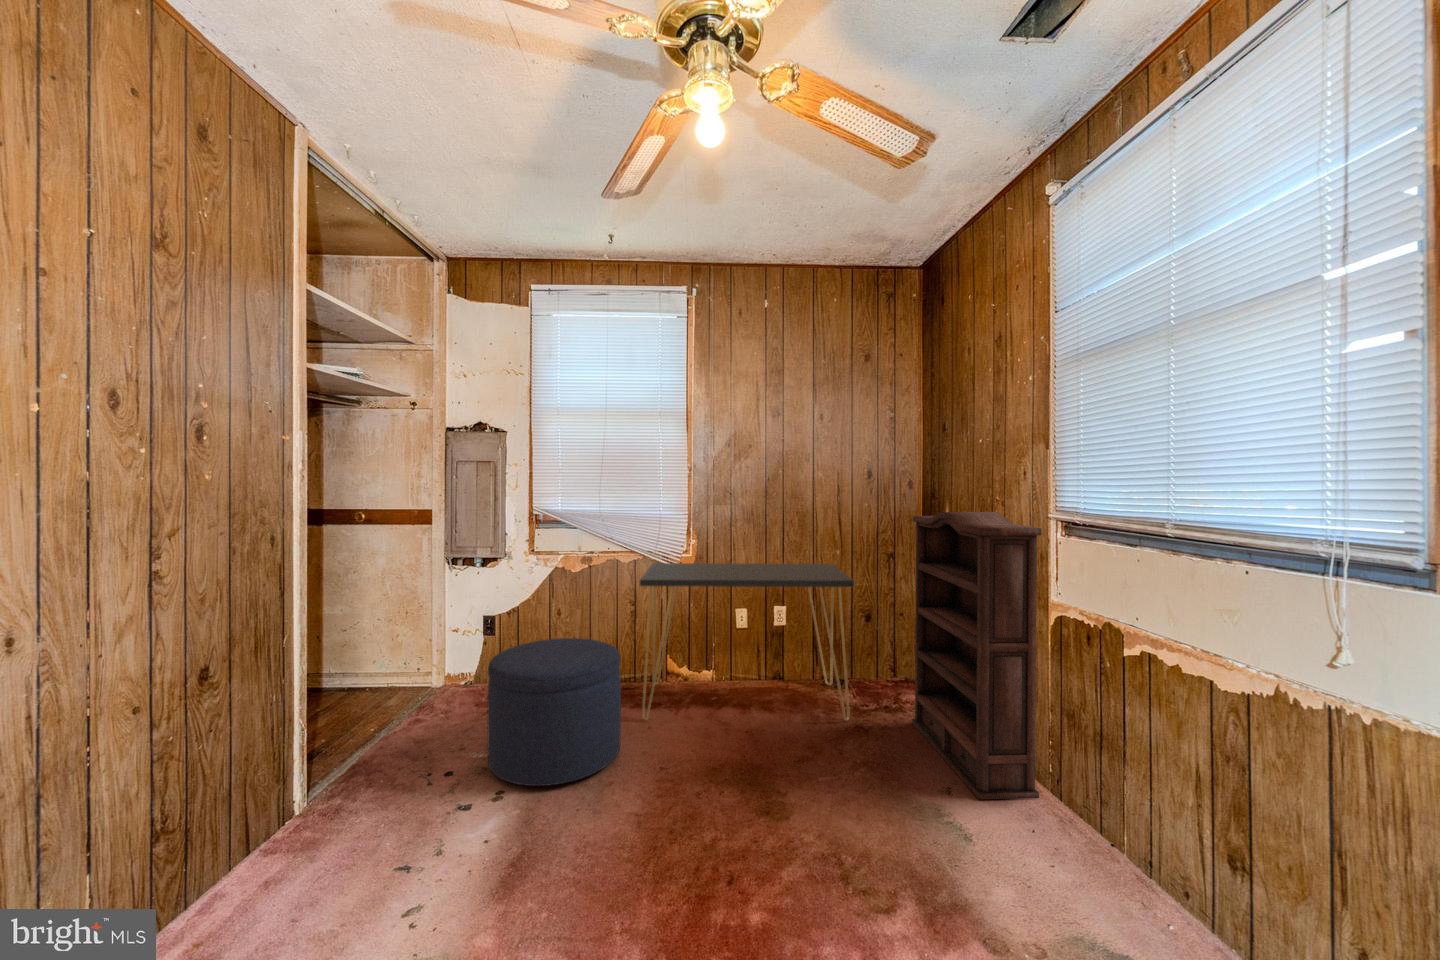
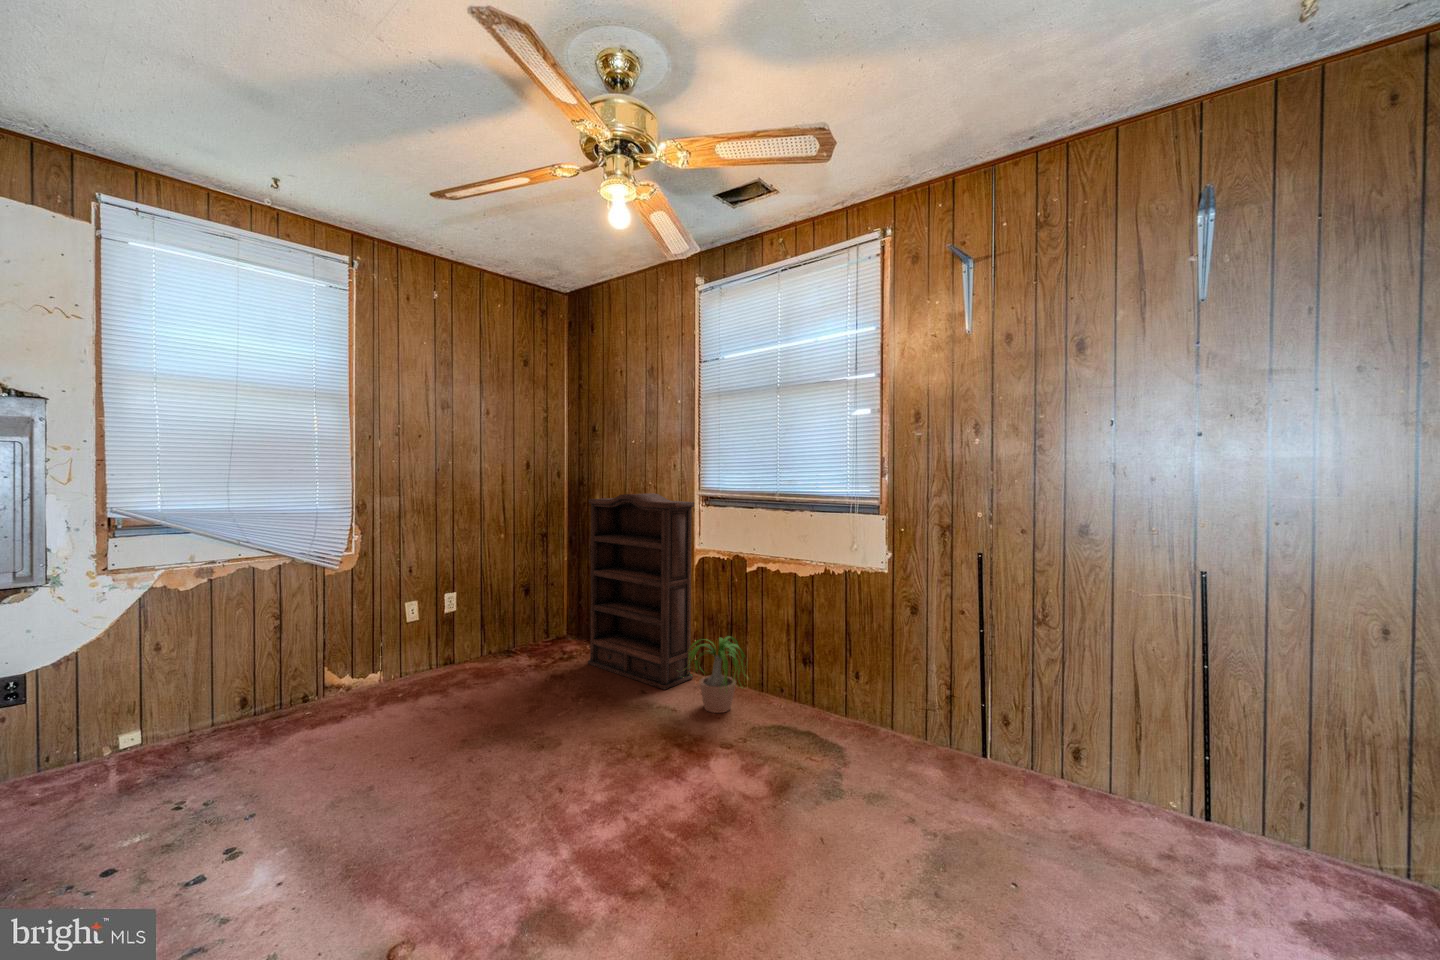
desk: present [640,563,854,721] -> none [306,547,547,733]
ottoman: present [487,638,621,786] -> none [172,653,359,831]
potted plant: none [966,746,1115,884] -> present [688,636,747,713]

